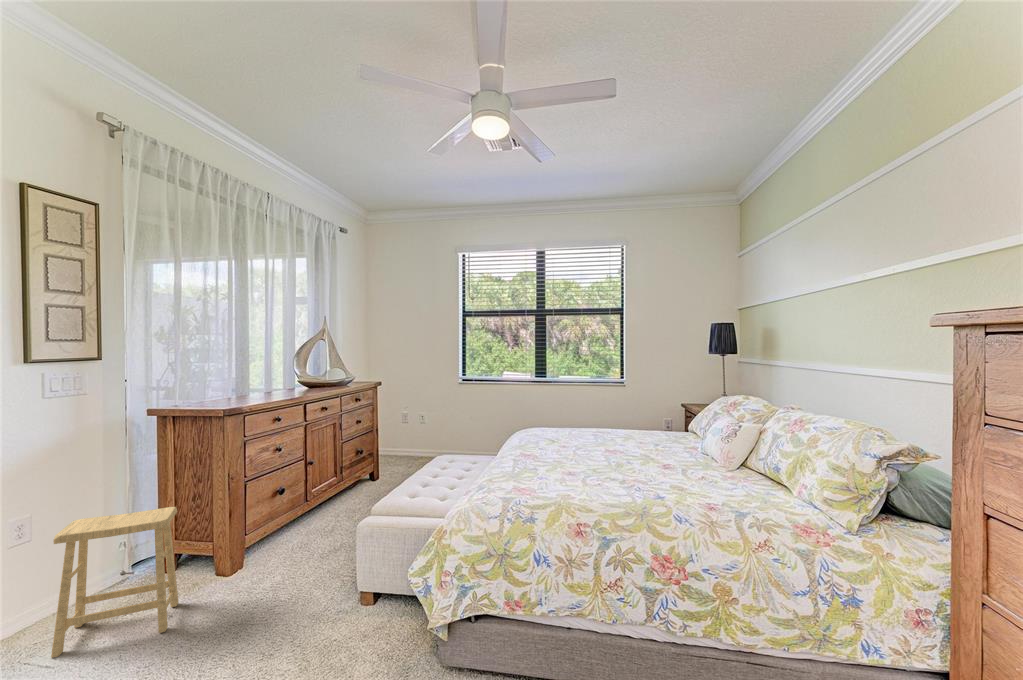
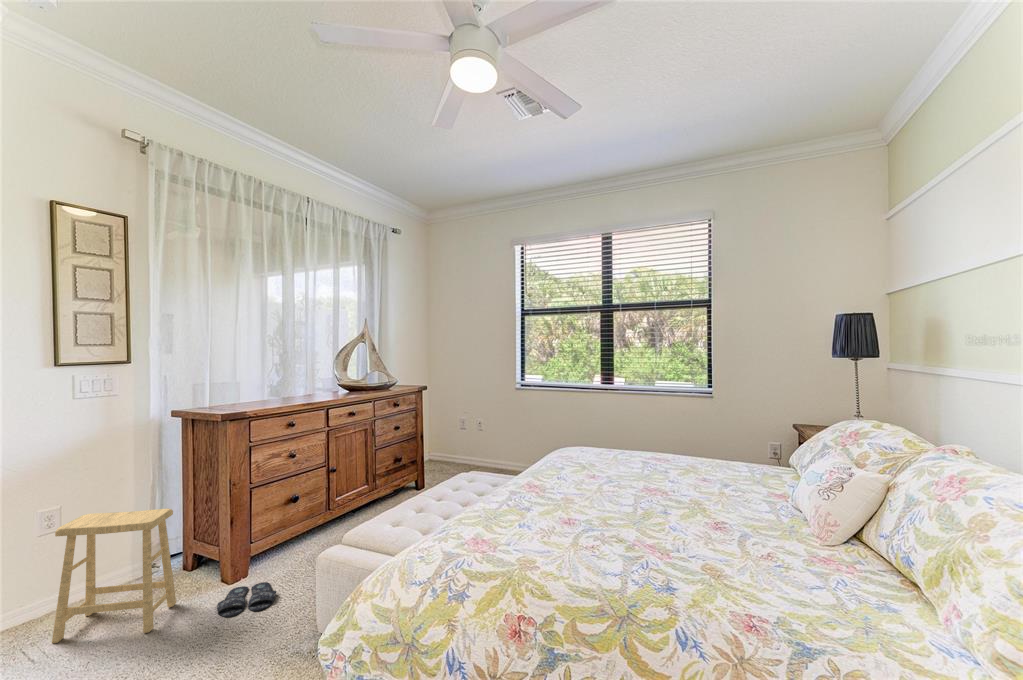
slippers: none [227,573,286,608] -> present [217,582,277,617]

